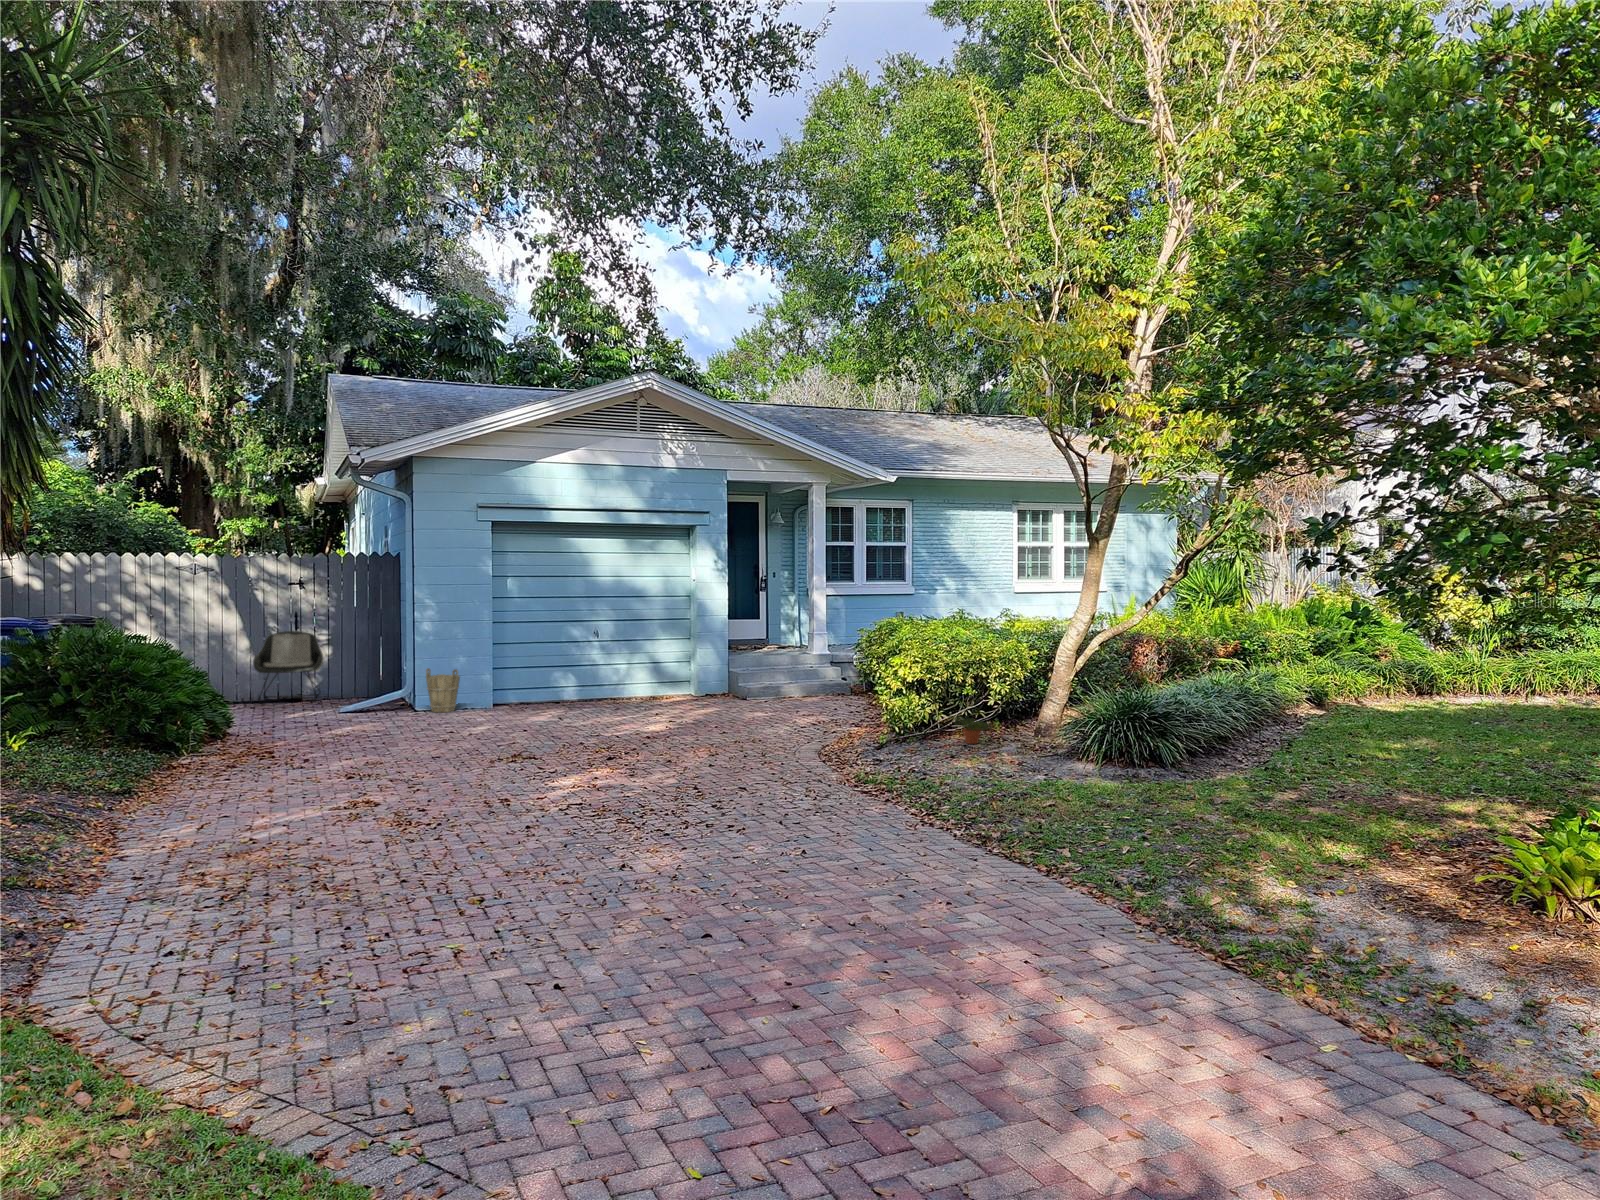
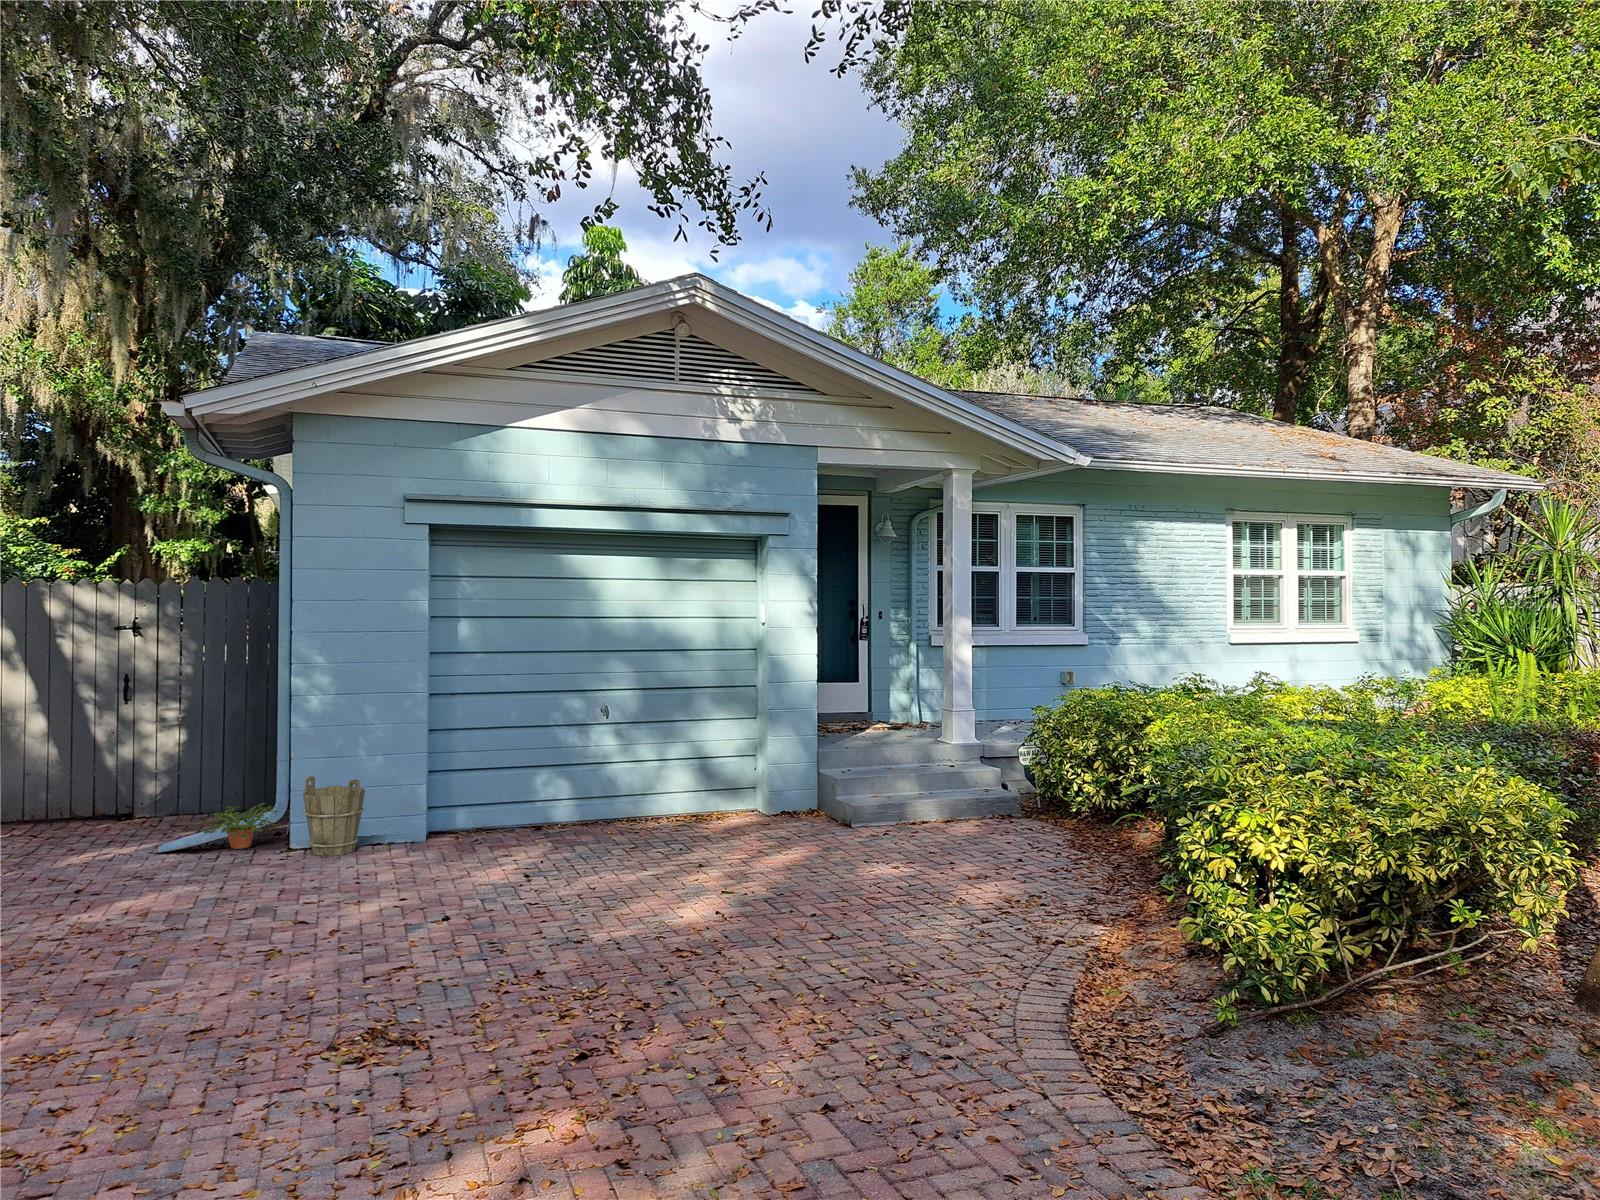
lounge chair: present [253,631,324,704] -> none [35,704,163,829]
potted plant: present [949,716,992,744] -> present [202,803,283,849]

